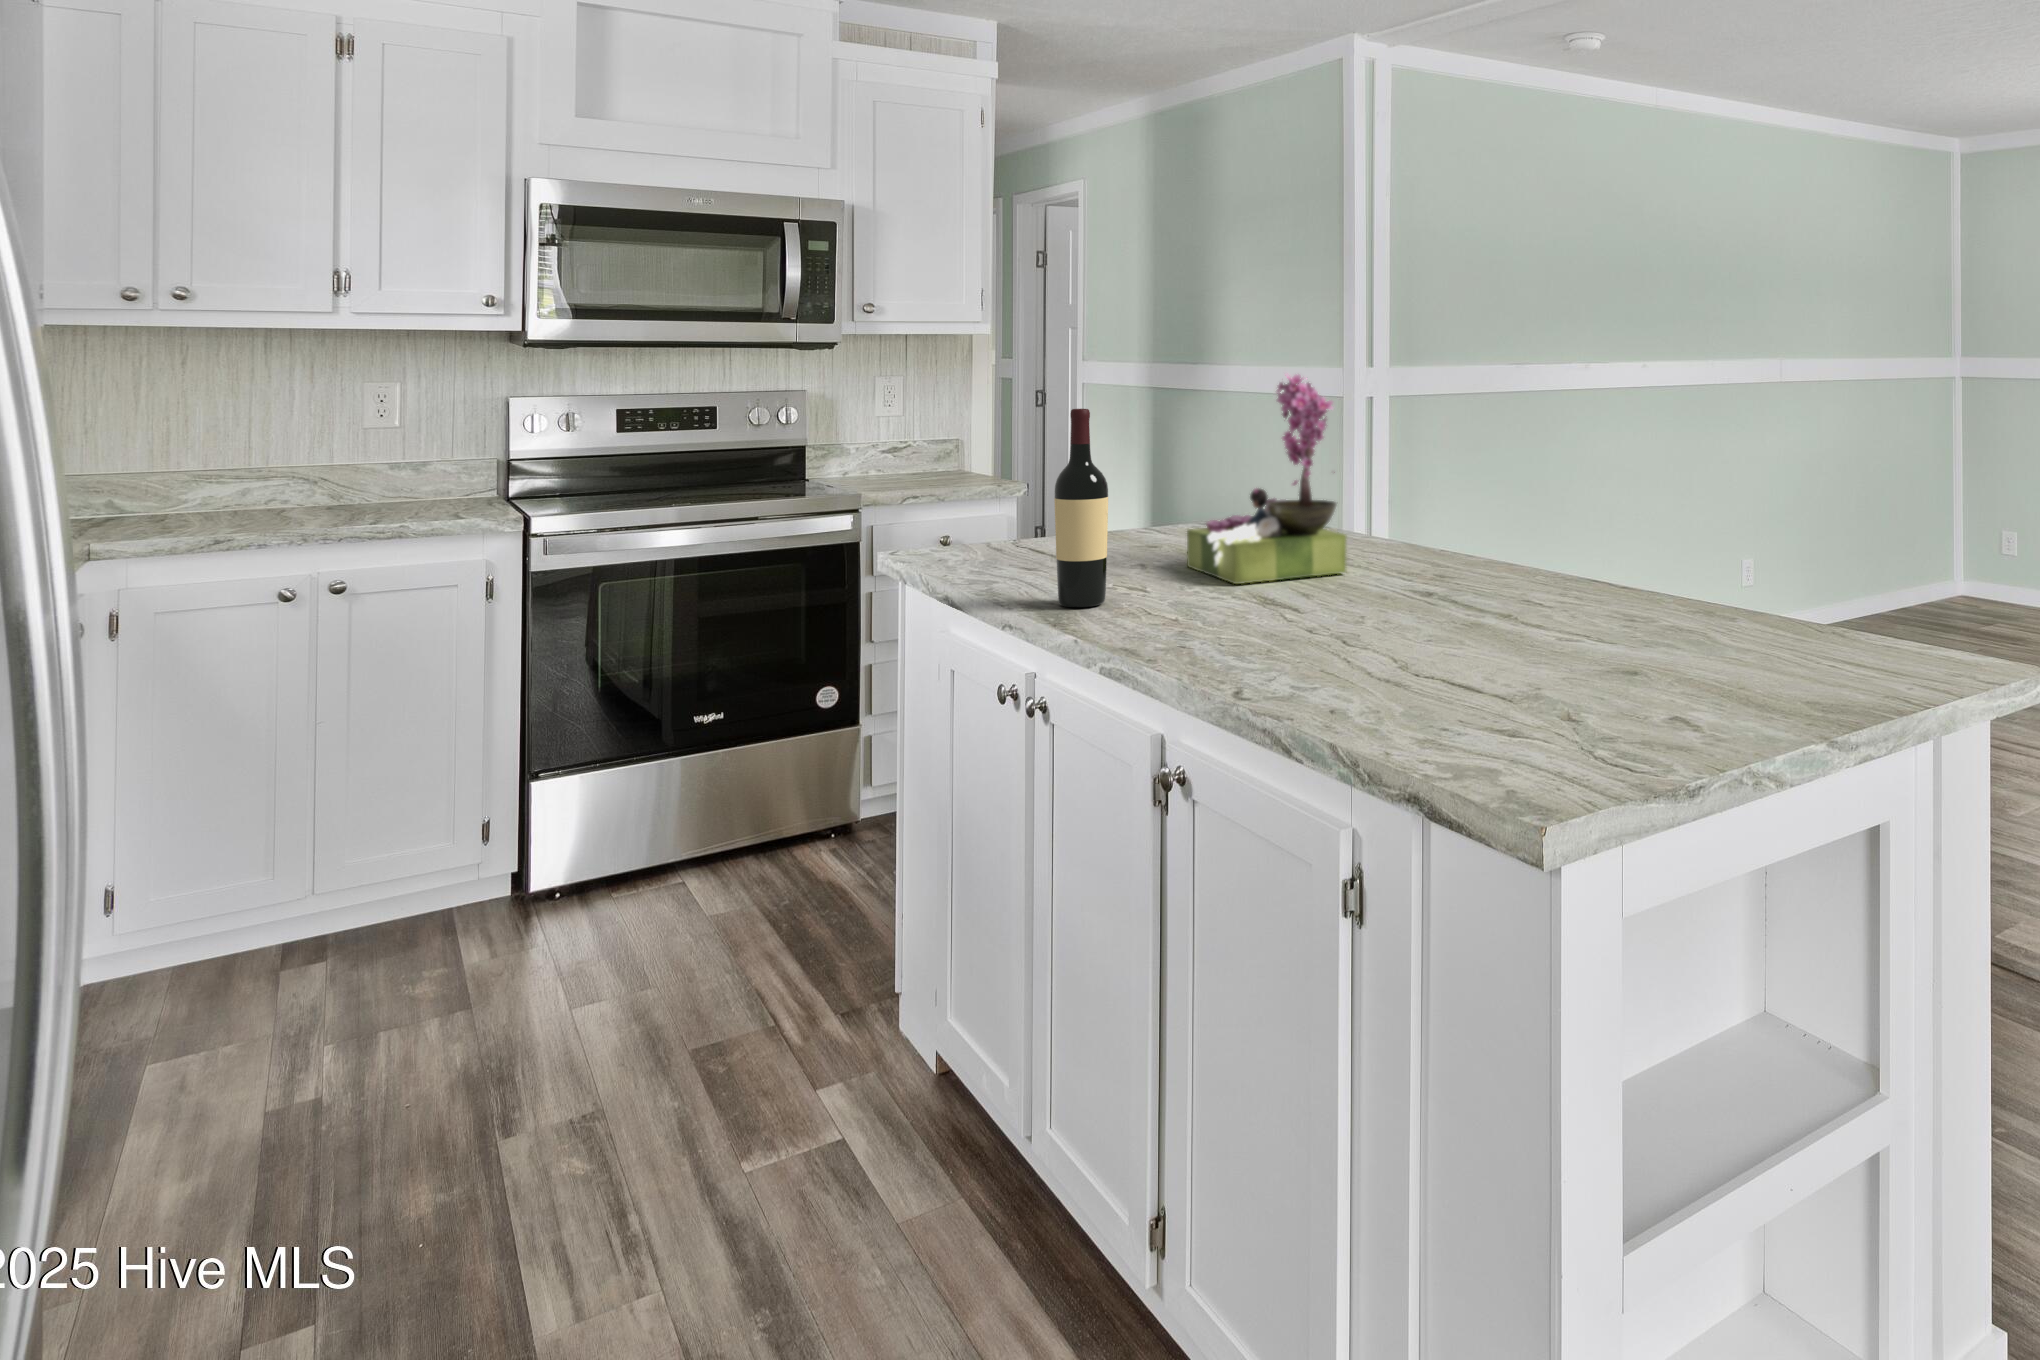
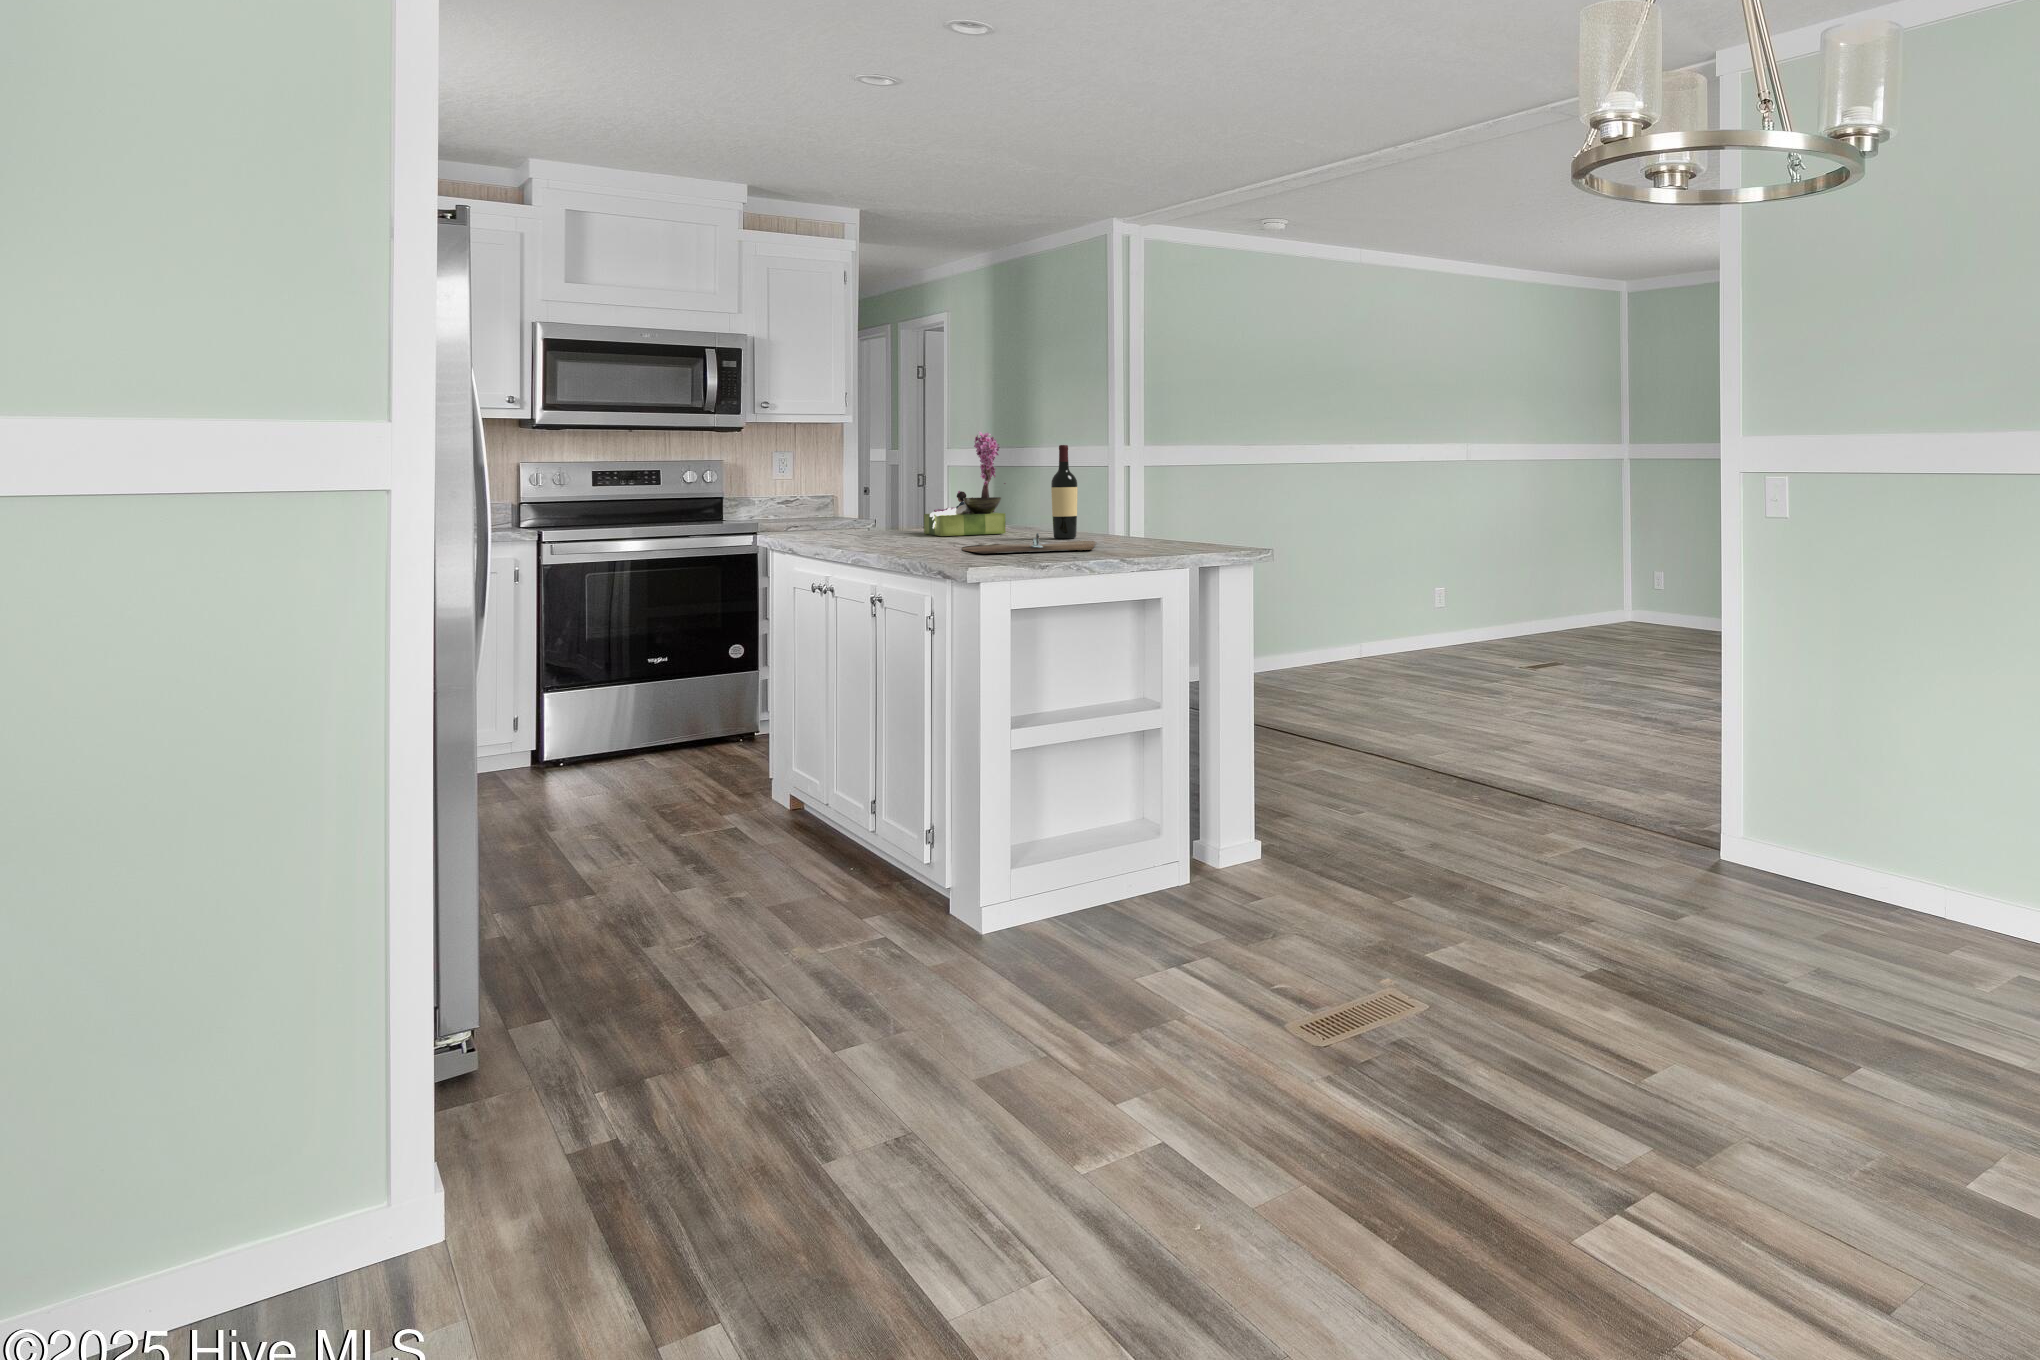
wine bottle: present [1054,409,1108,607] -> present [1051,445,1077,539]
cutting board: none [1343,621,1687,710] -> present [962,533,1096,554]

